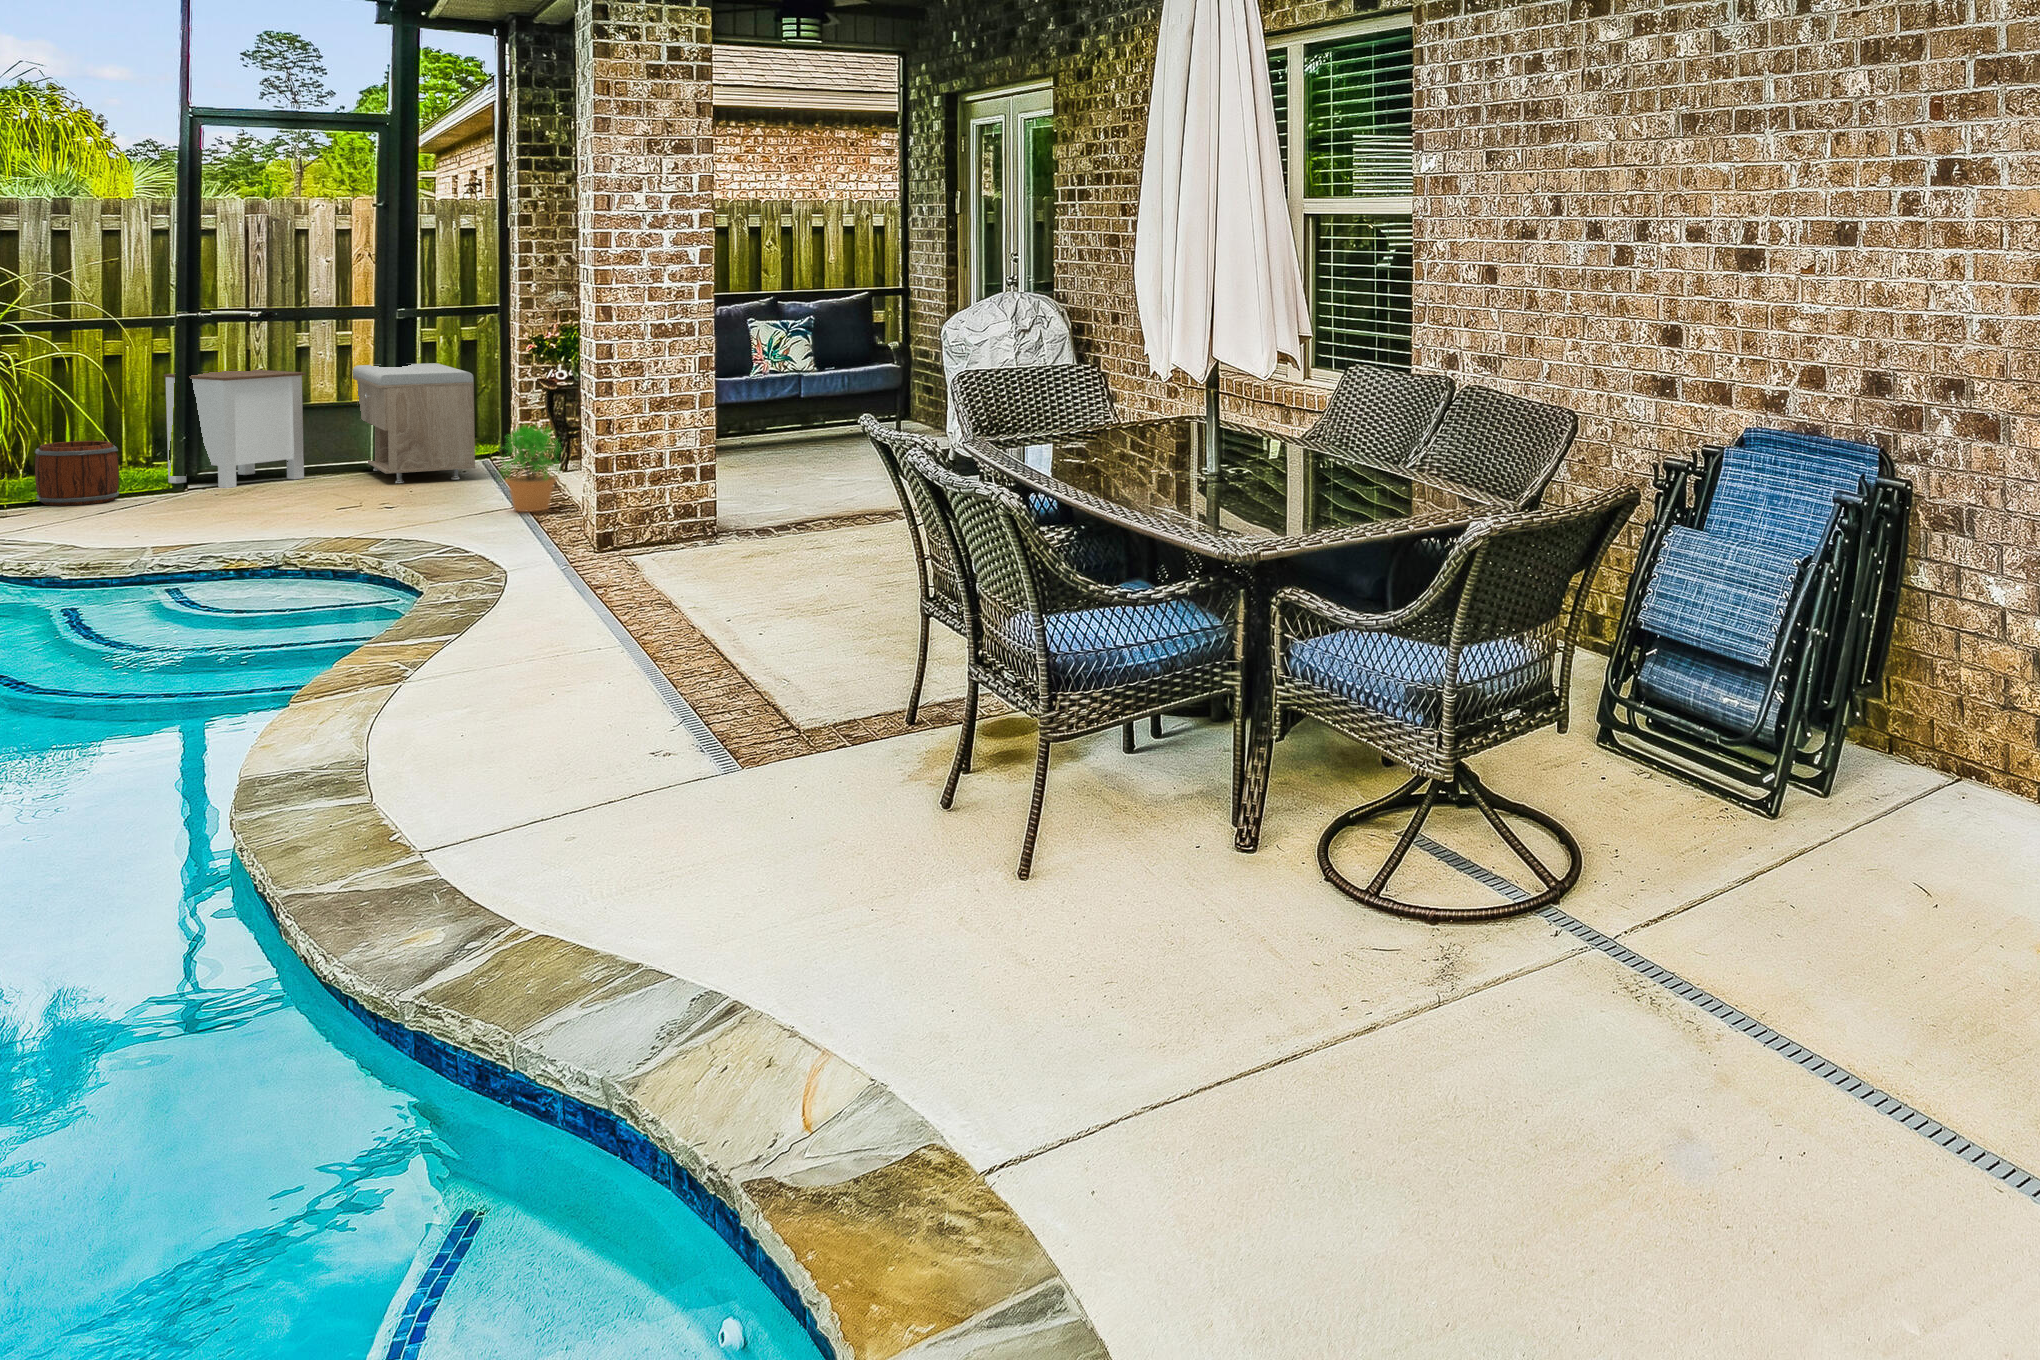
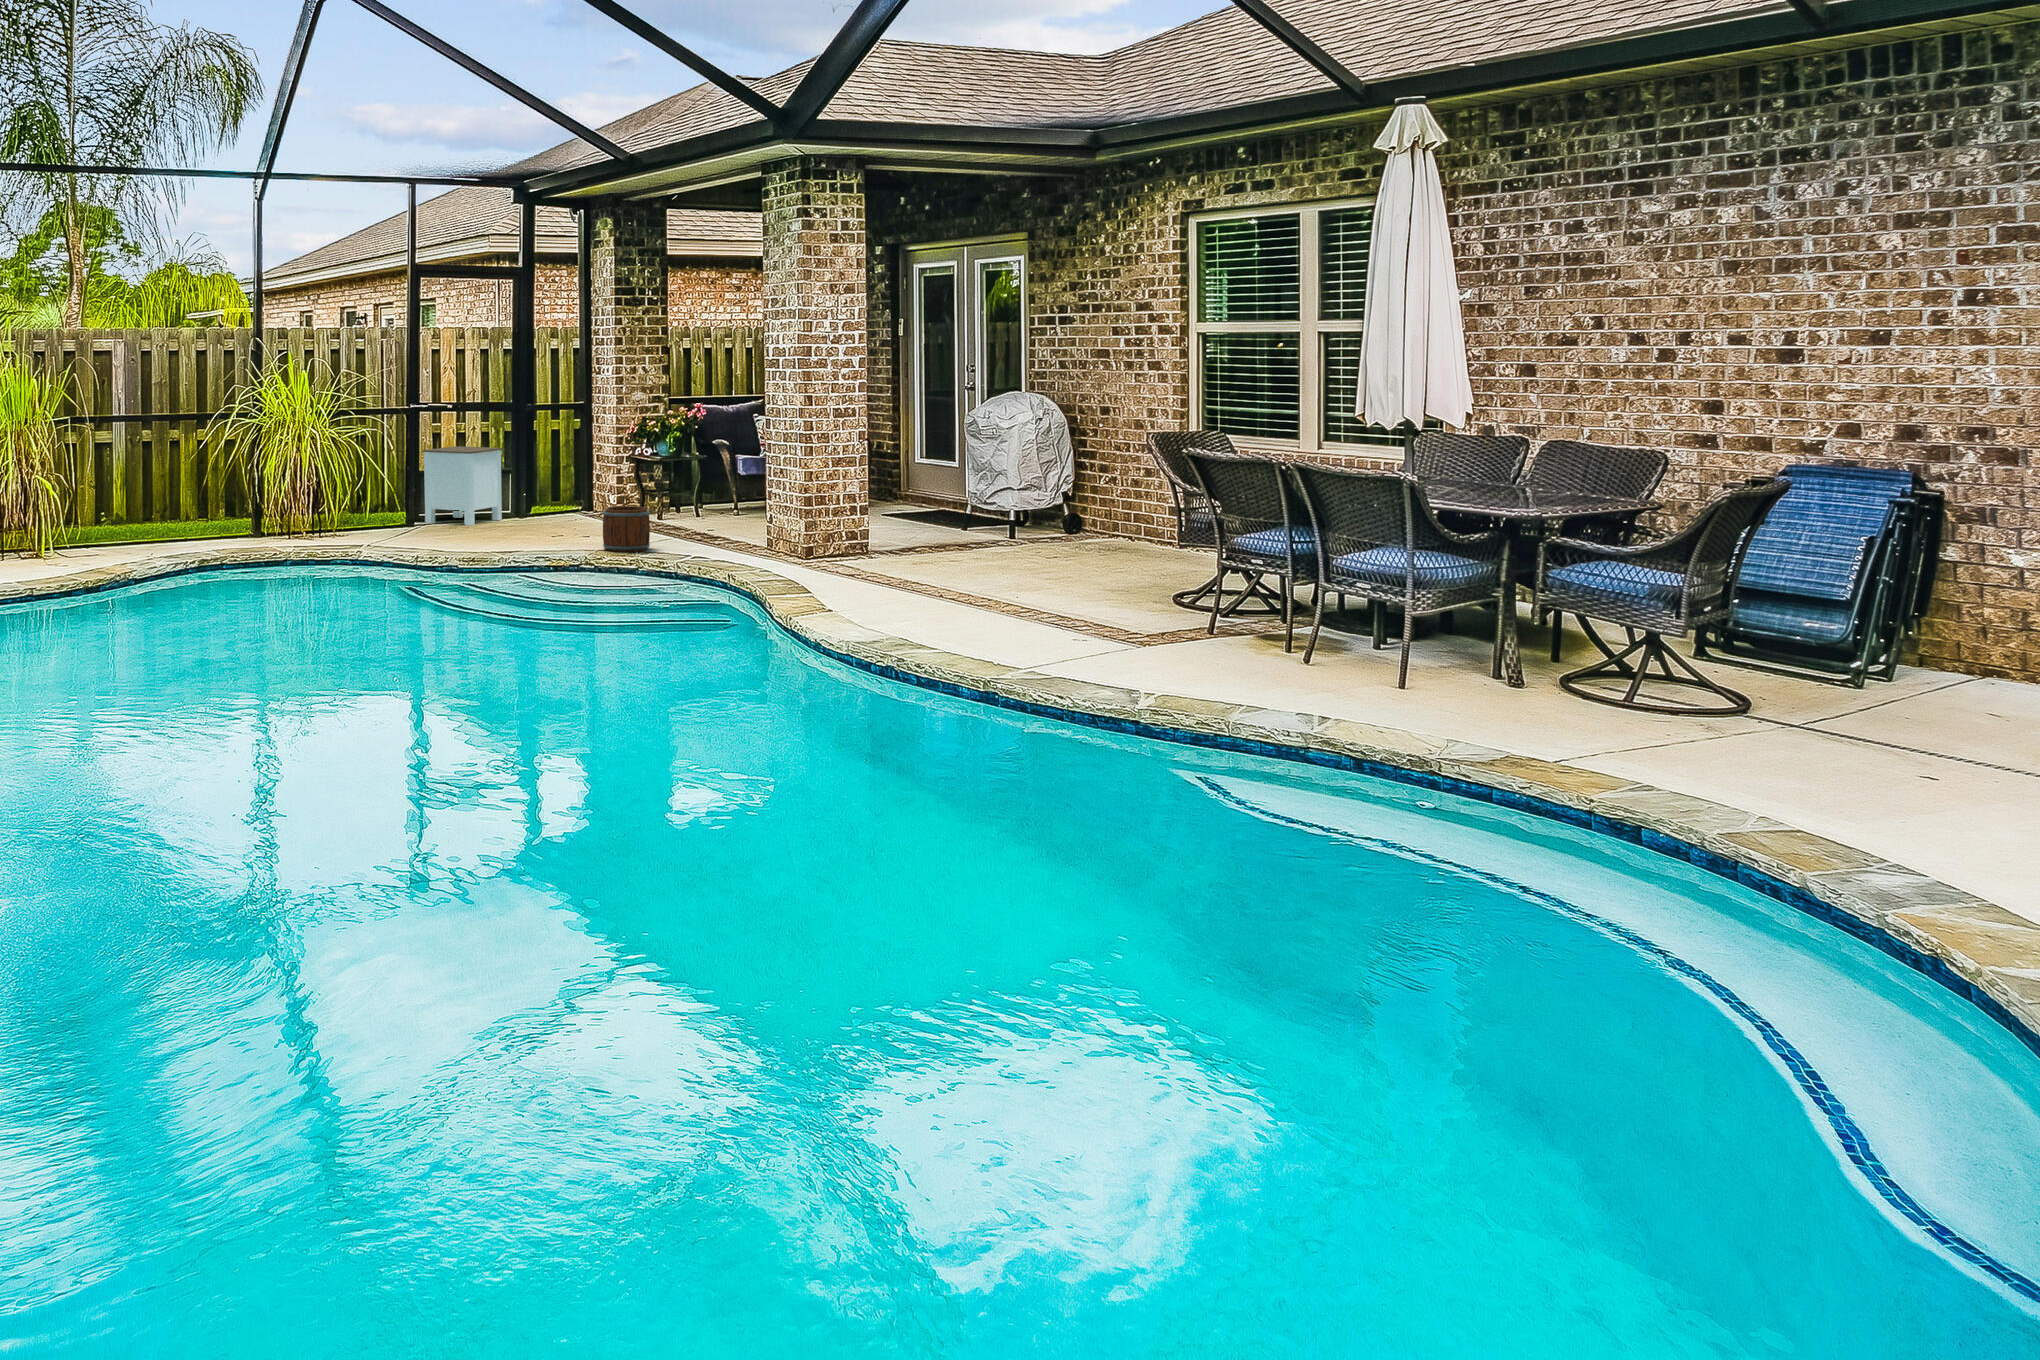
storage bench: present [353,363,475,483] -> none [517,441,613,523]
potted plant: present [500,425,561,512] -> none [676,479,724,539]
bucket: present [35,441,119,506] -> present [603,506,650,552]

